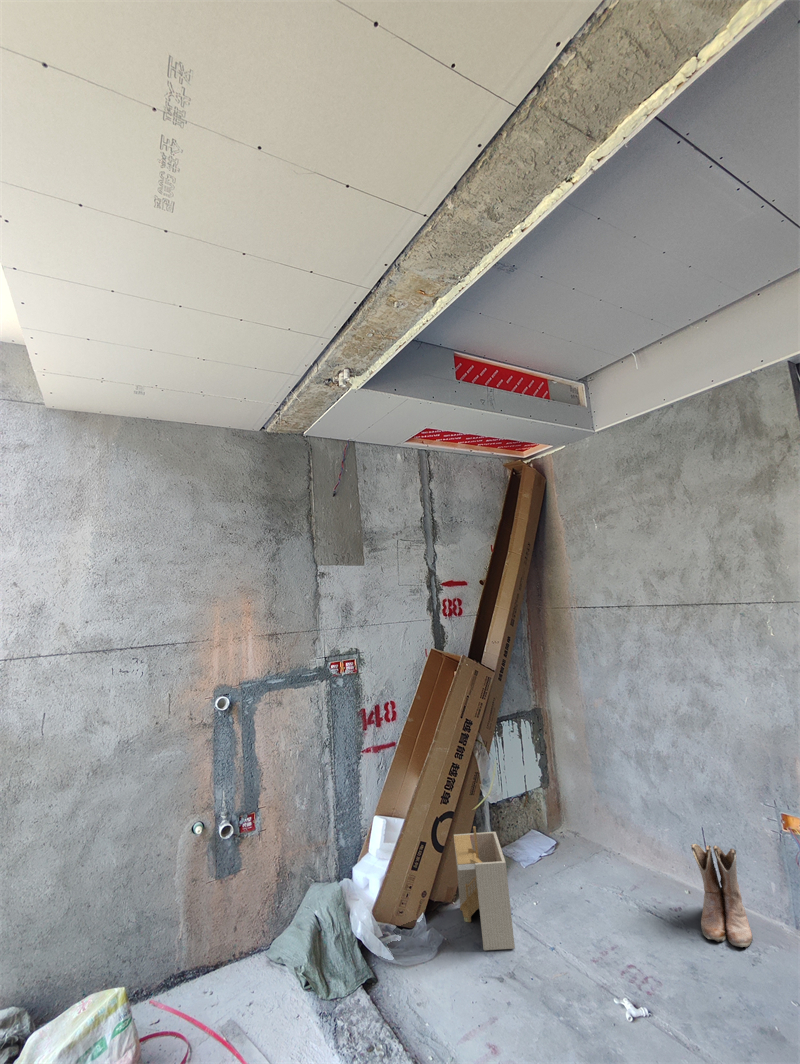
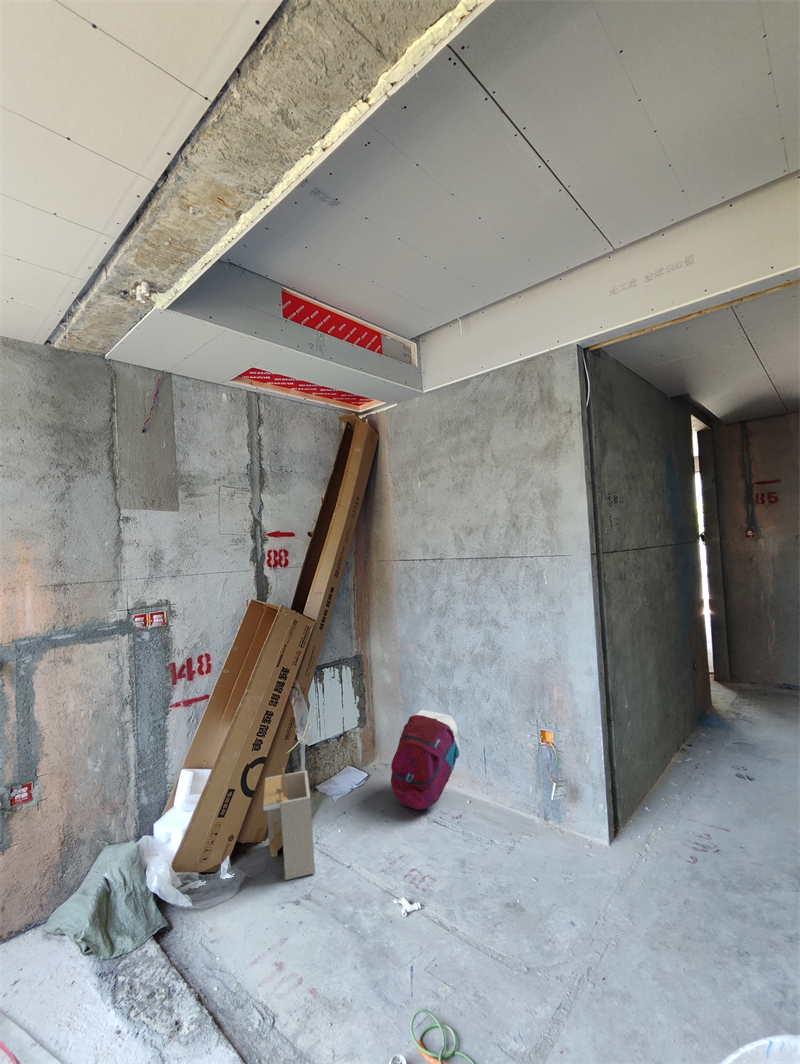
backpack: none [586,776,667,893] -> present [391,710,460,810]
boots: present [691,844,752,947] -> none [474,760,513,839]

